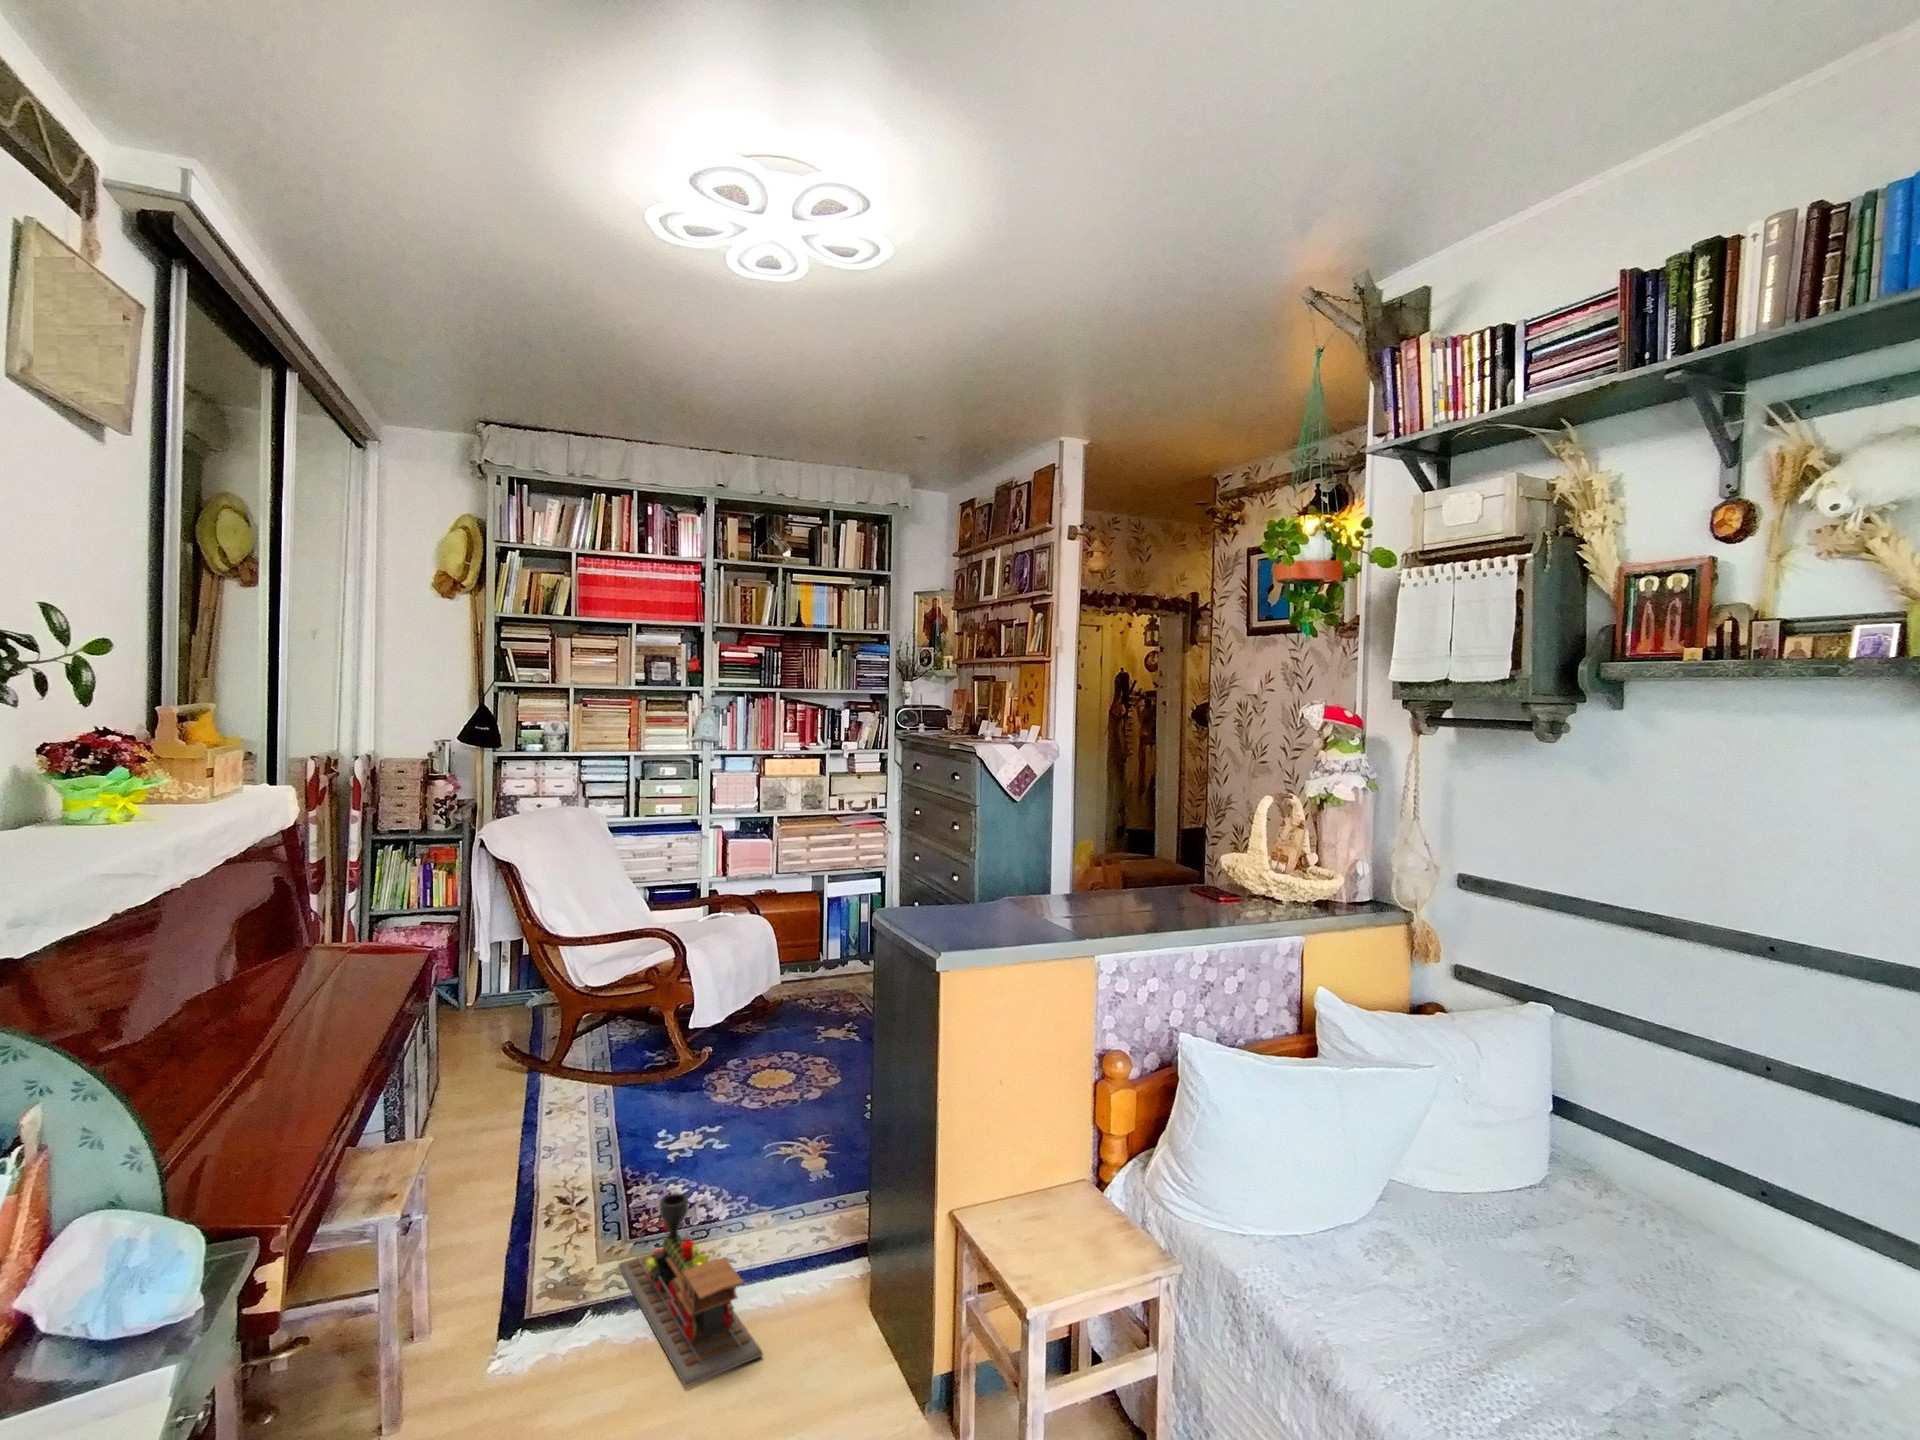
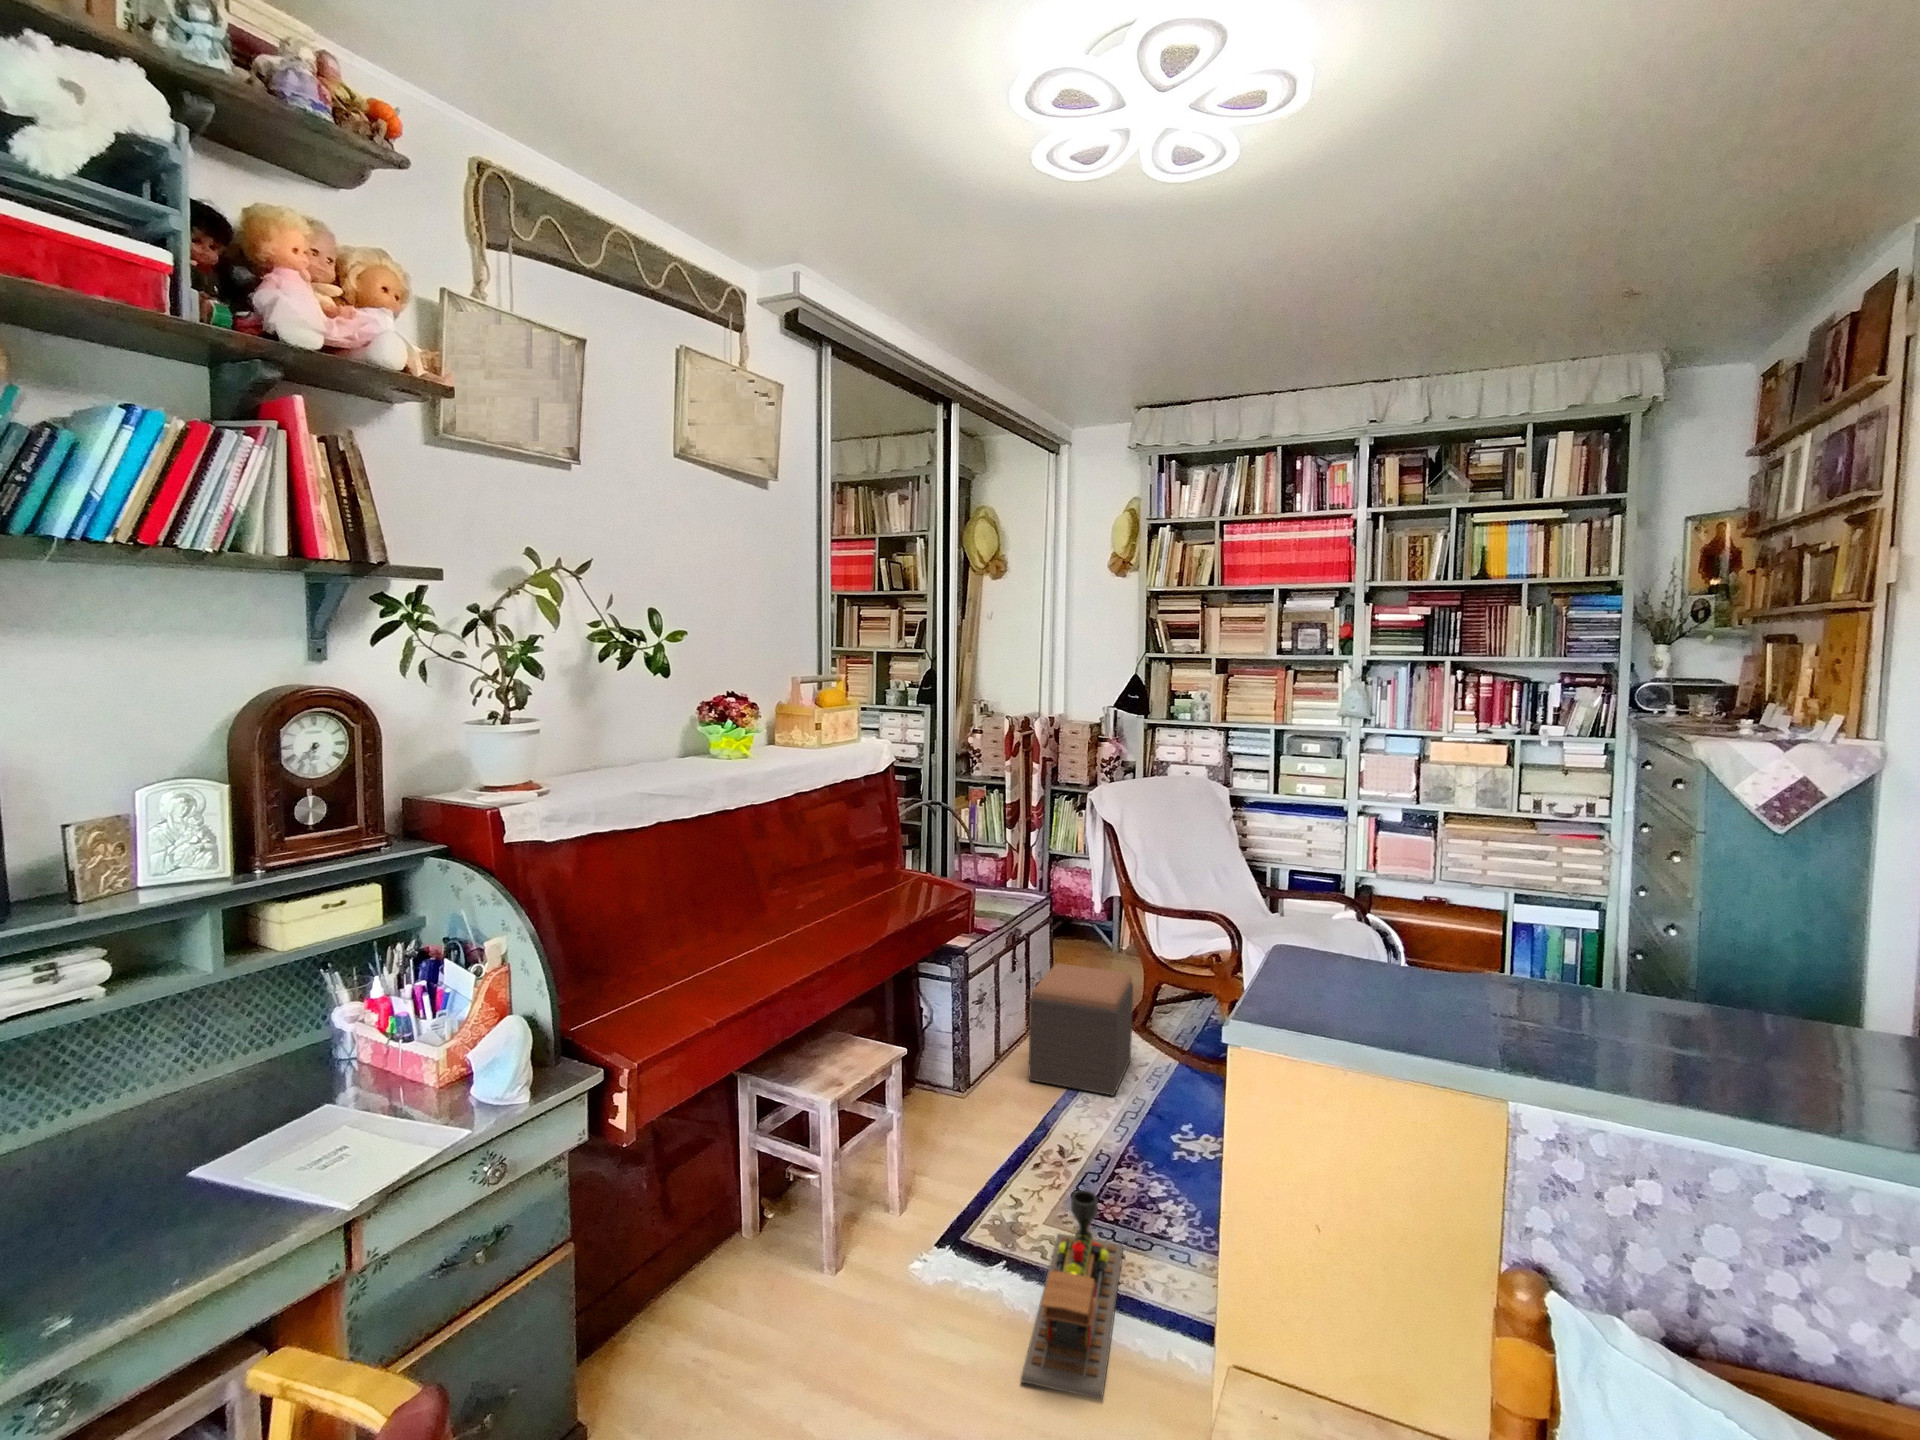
footstool: none [467,1008,577,1154] -> present [1029,964,1133,1095]

